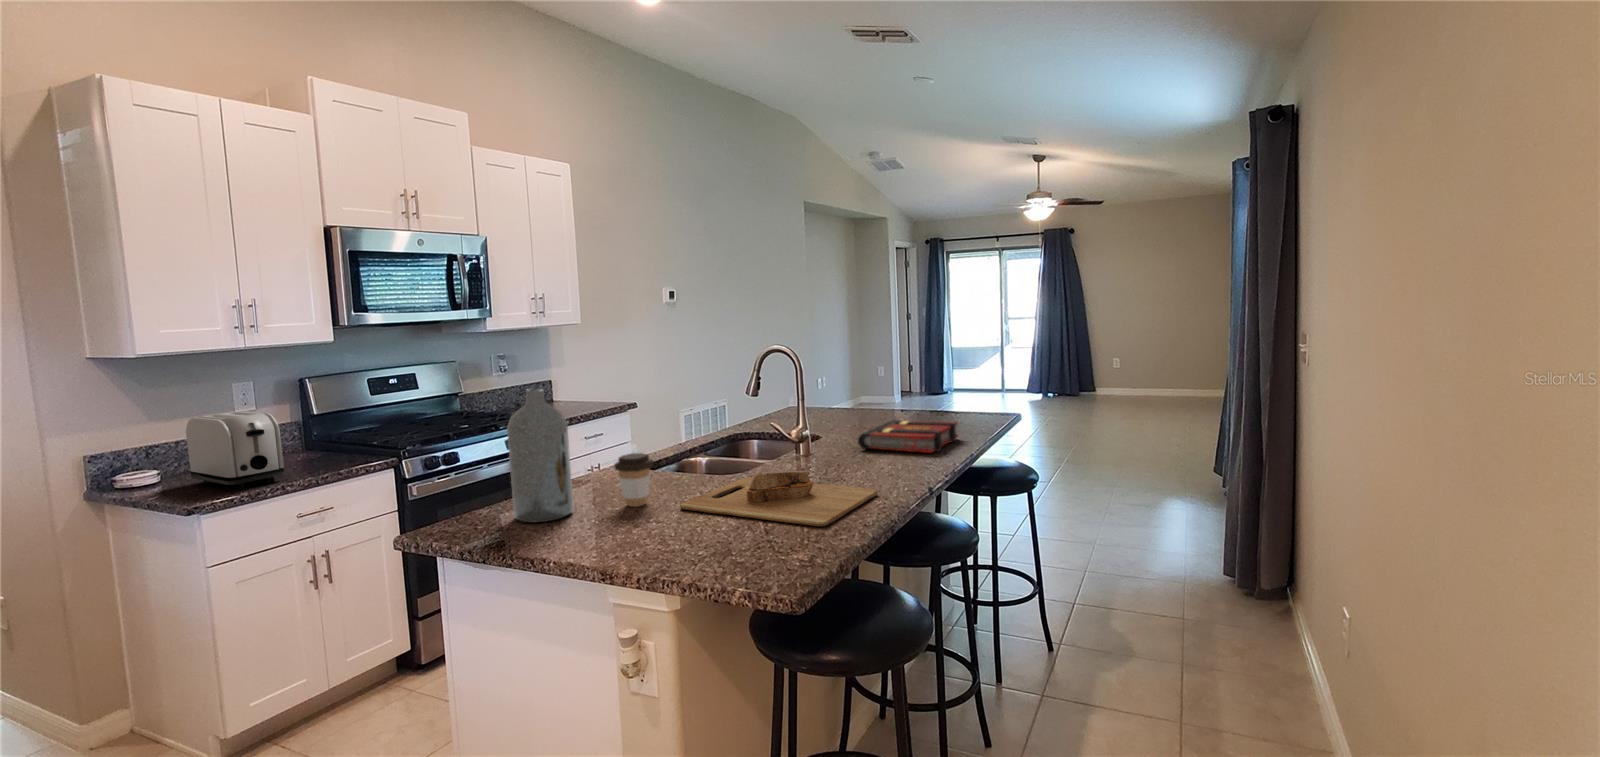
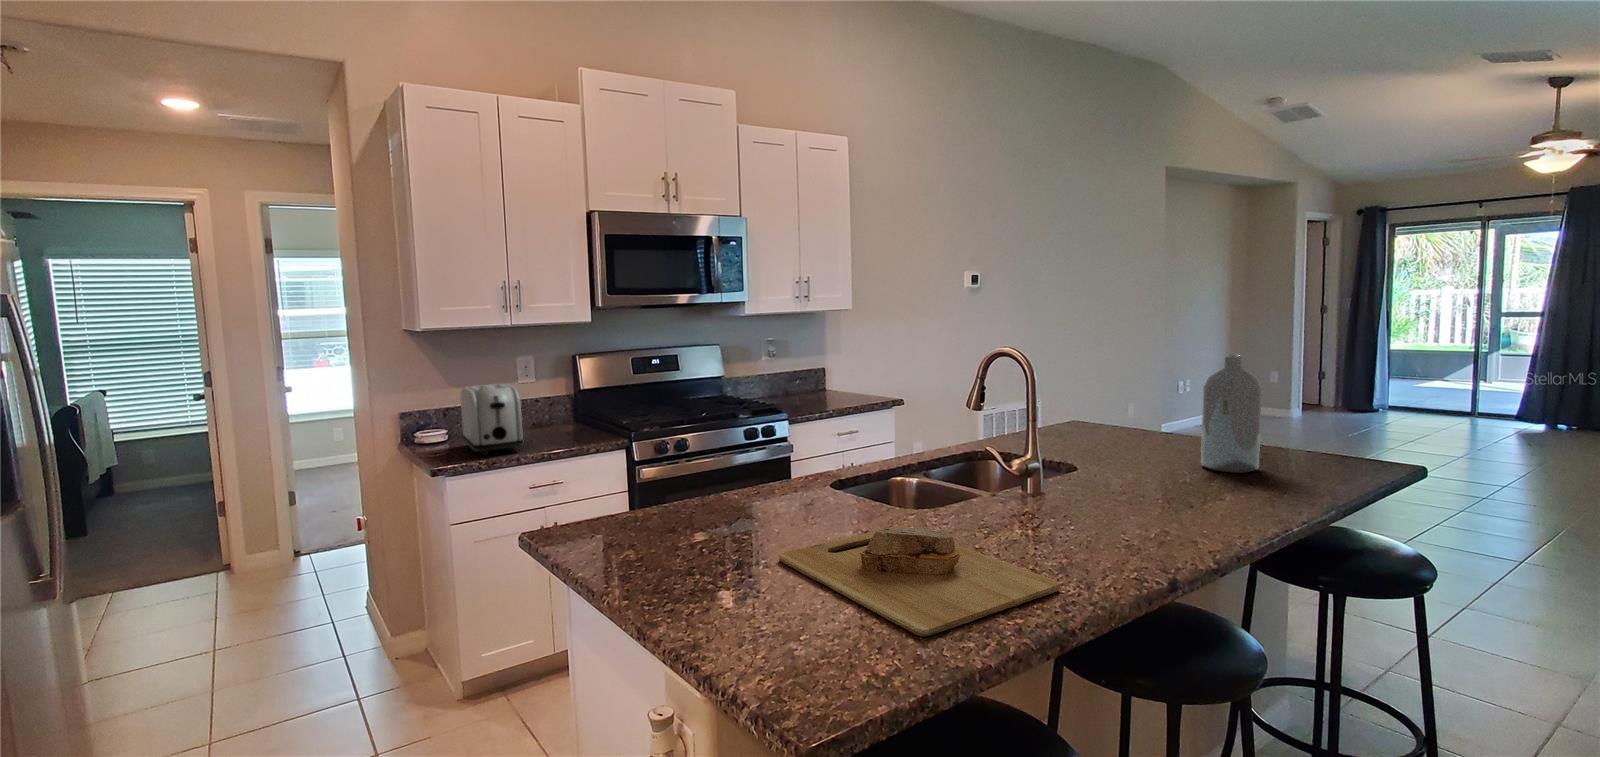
bottle: present [507,389,574,523] -> present [1201,355,1262,473]
book: present [858,420,958,453] -> none [1102,462,1281,526]
coffee cup: present [614,453,653,507] -> none [717,477,765,546]

